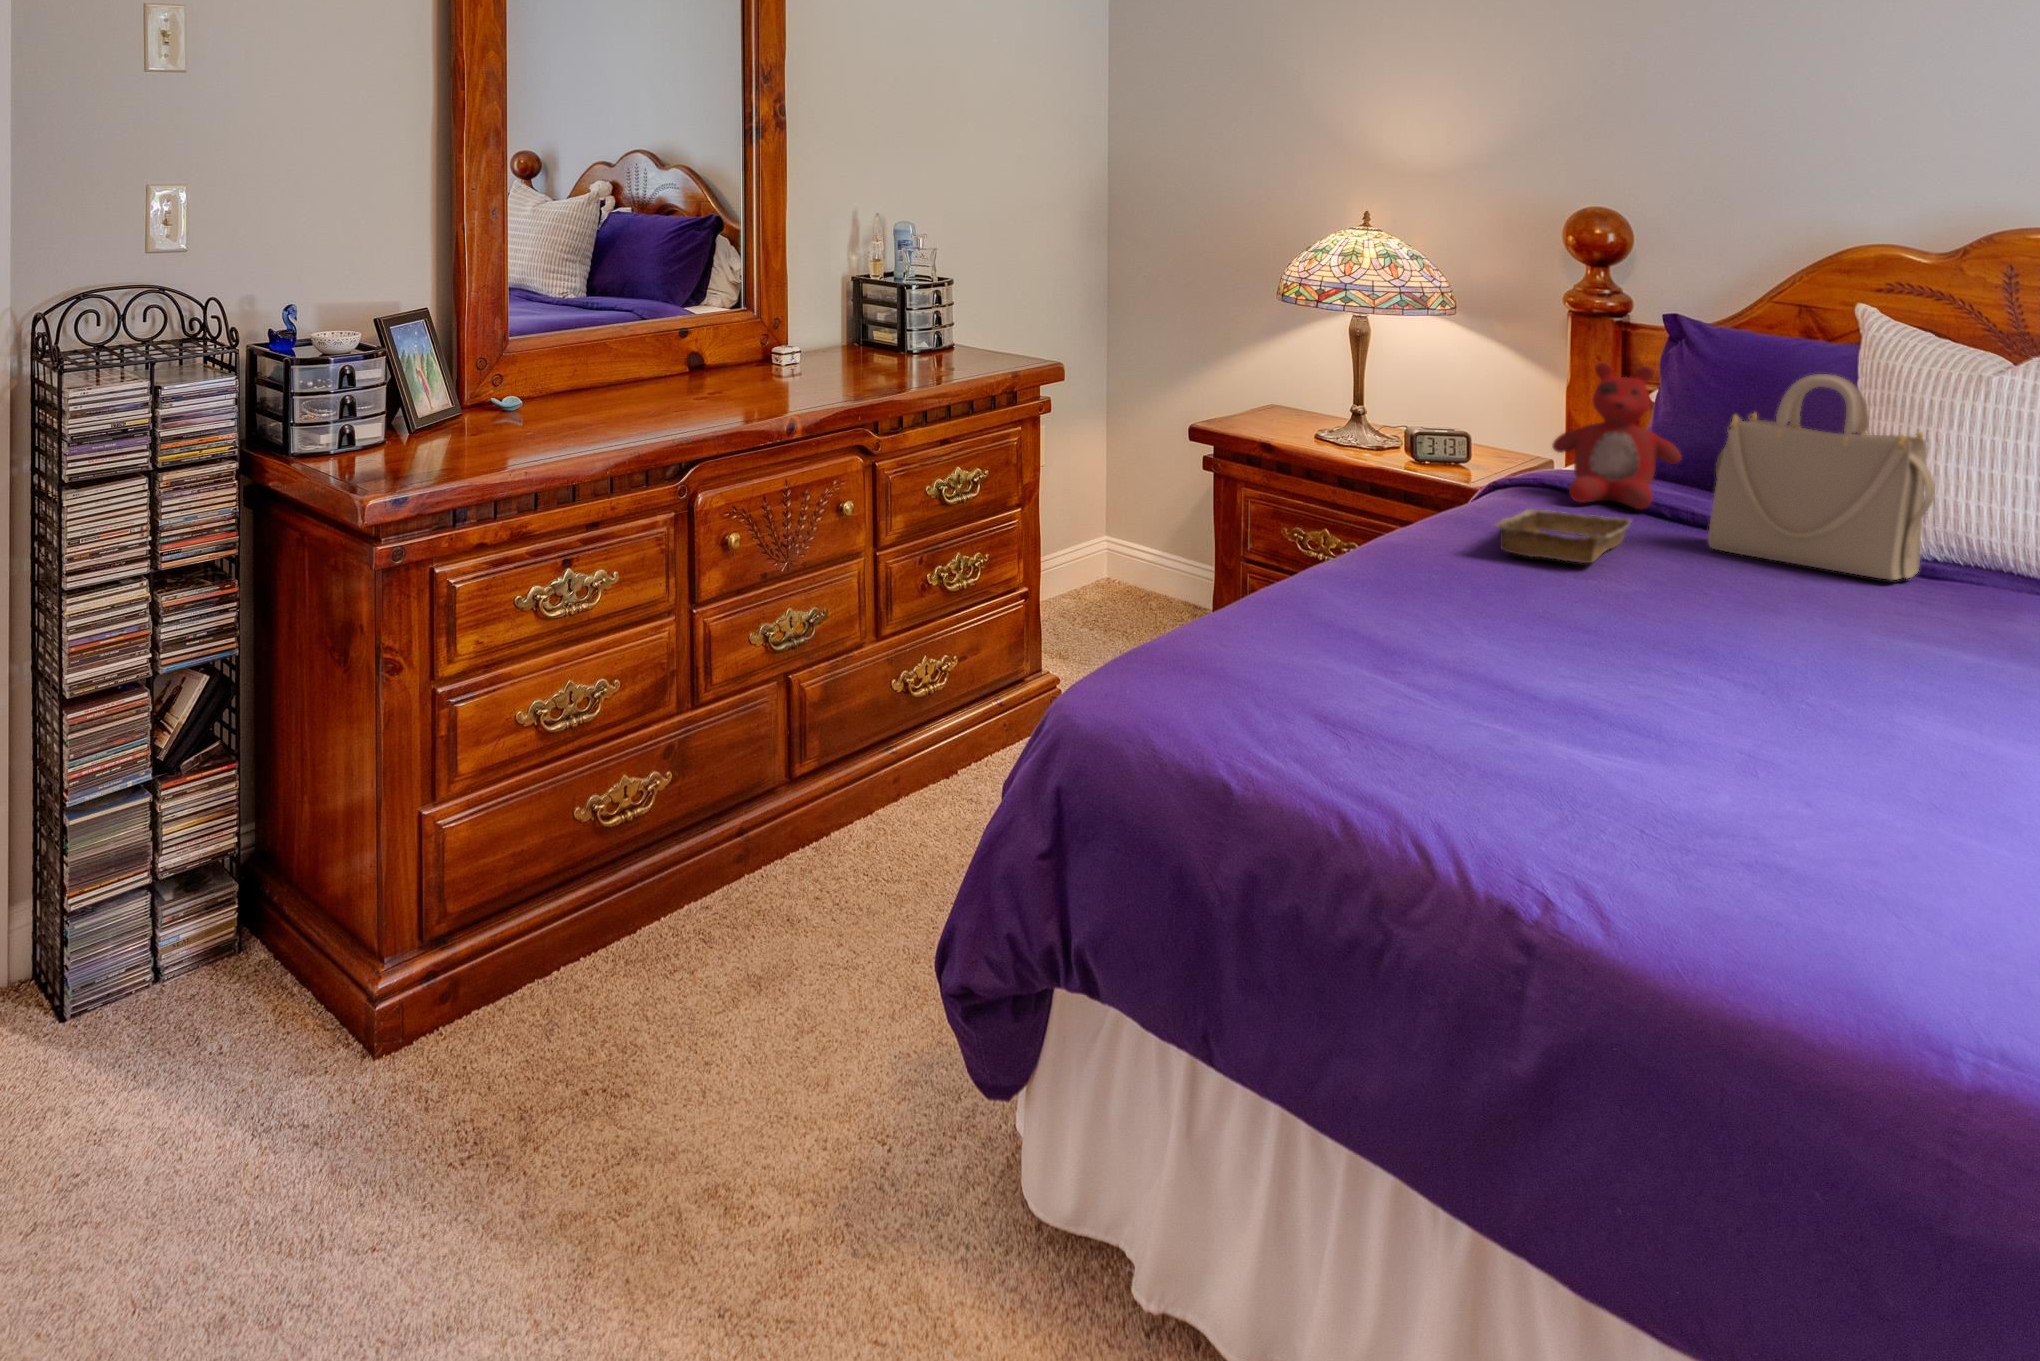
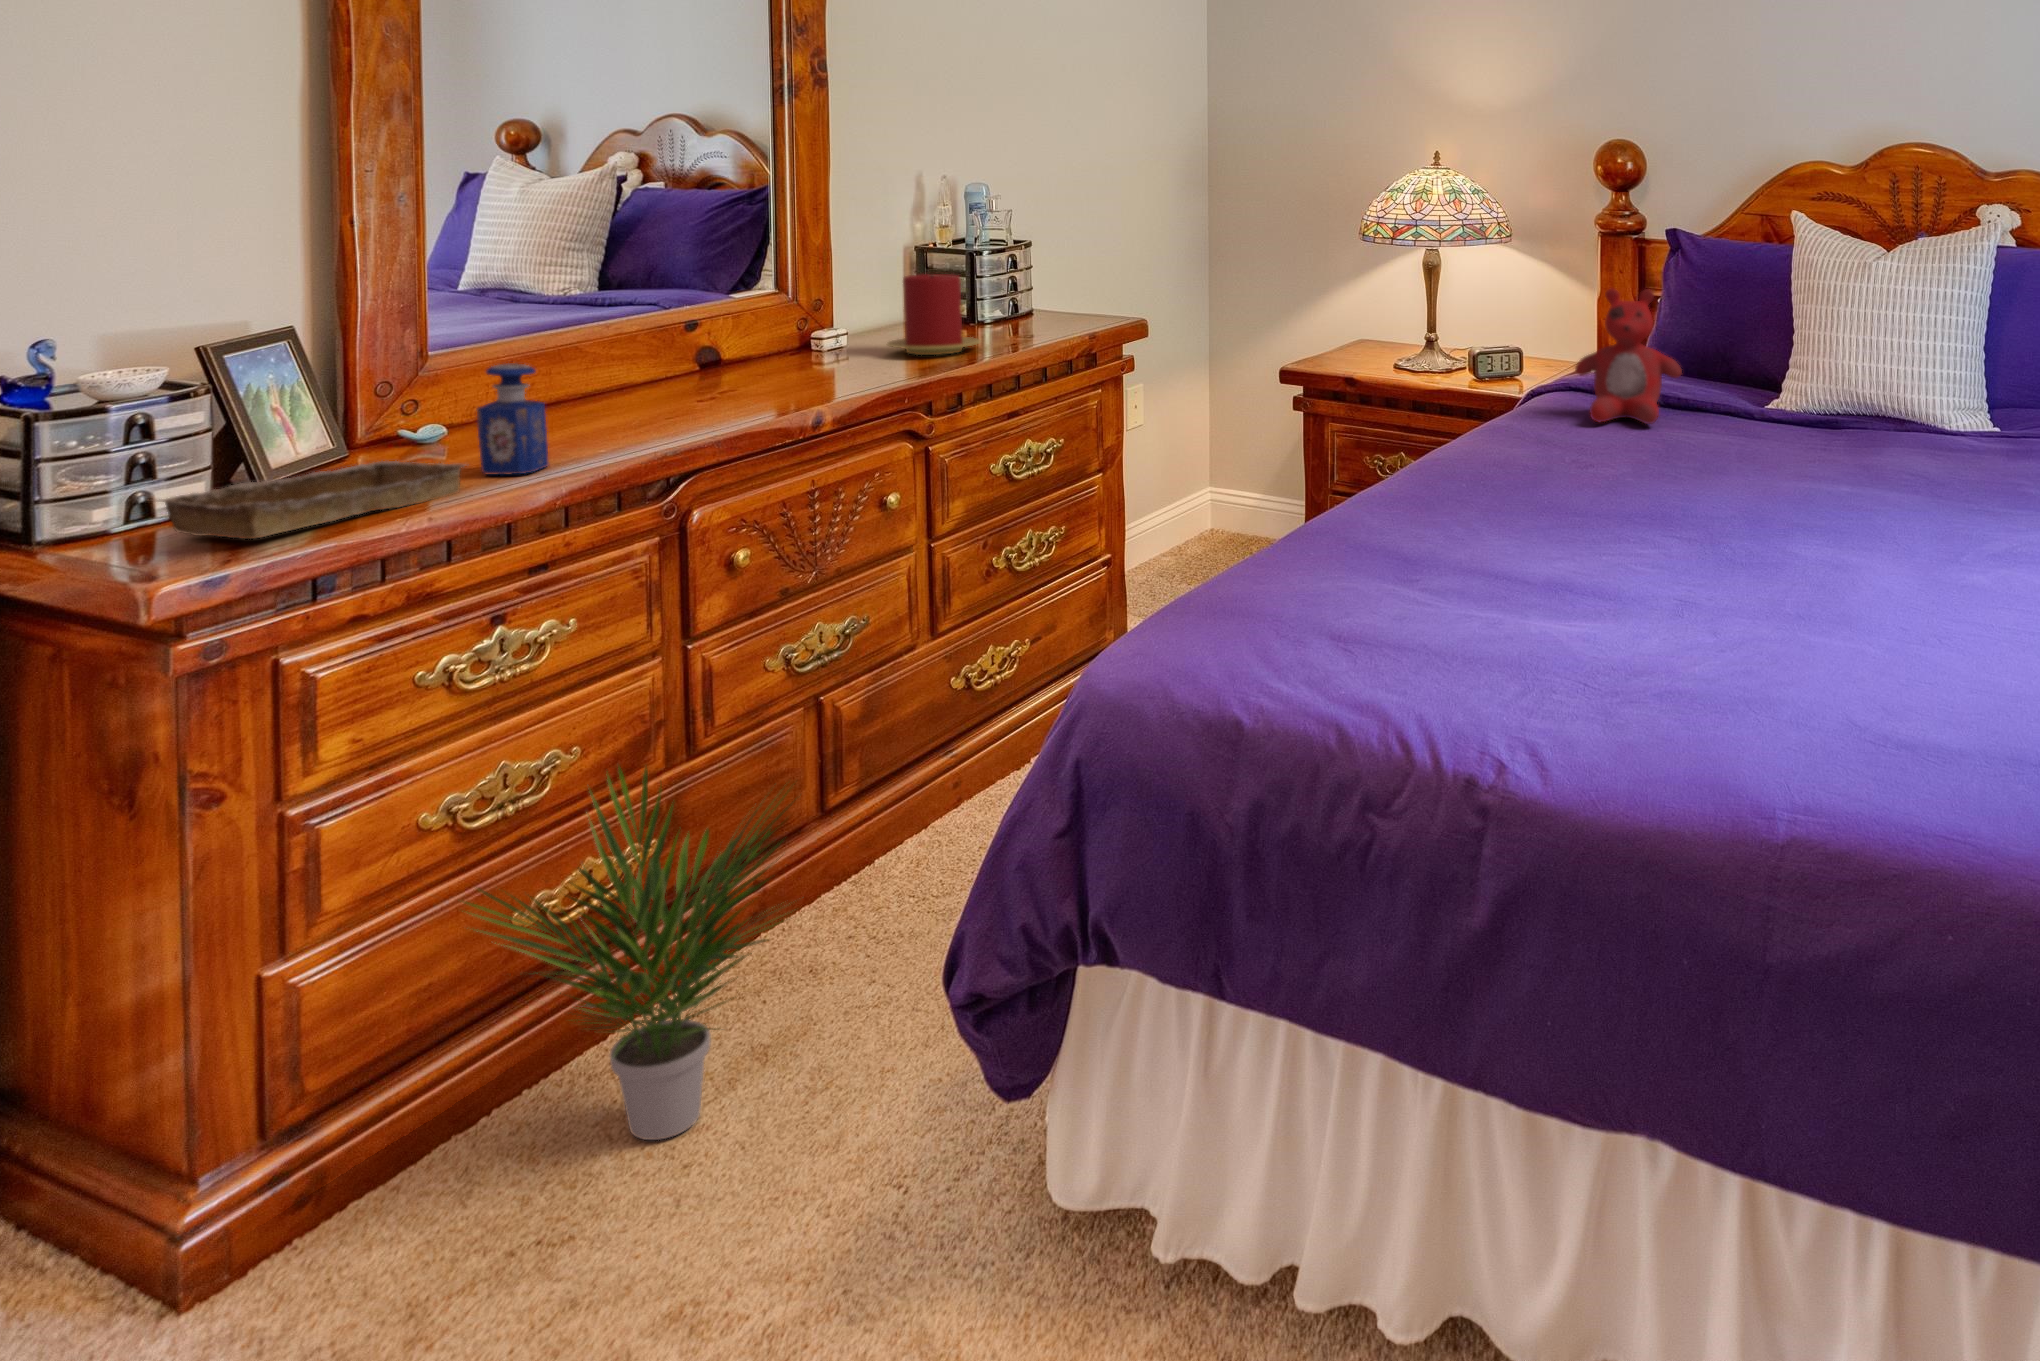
candle: none [838,304,924,380] -> present [887,274,981,355]
perfume bottle: none [564,349,615,443] -> present [477,363,548,475]
handbag: present [1708,374,1935,580] -> none [1700,291,1875,477]
tray: present [1495,509,1631,563] -> present [152,461,469,539]
potted plant: none [539,696,813,1018] -> present [465,767,796,1140]

